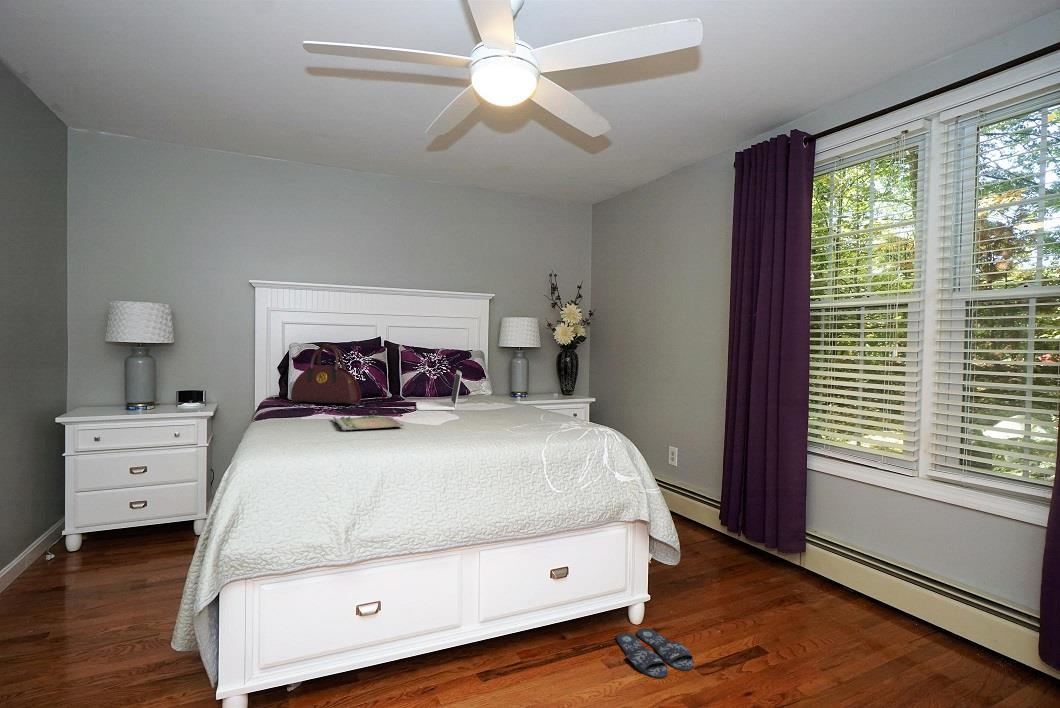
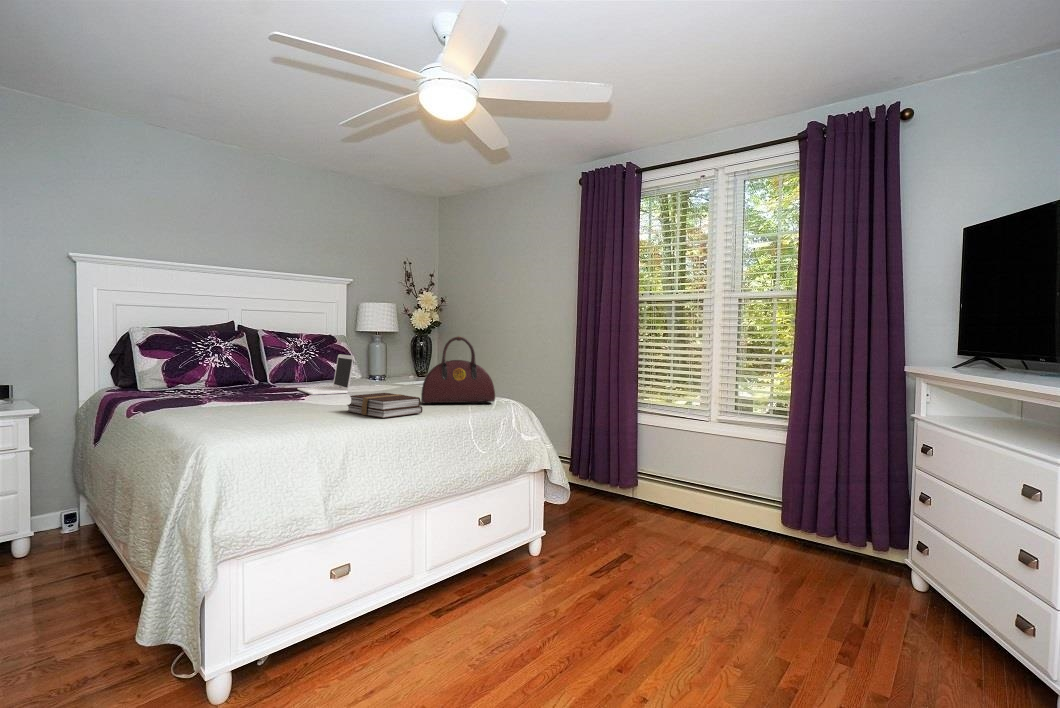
handbag: present [291,344,361,404] -> present [421,336,495,404]
tray: present [333,414,404,431] -> none [241,395,332,414]
book: none [414,414,484,443] -> present [347,393,423,418]
slippers: present [616,628,694,678] -> none [525,557,588,586]

